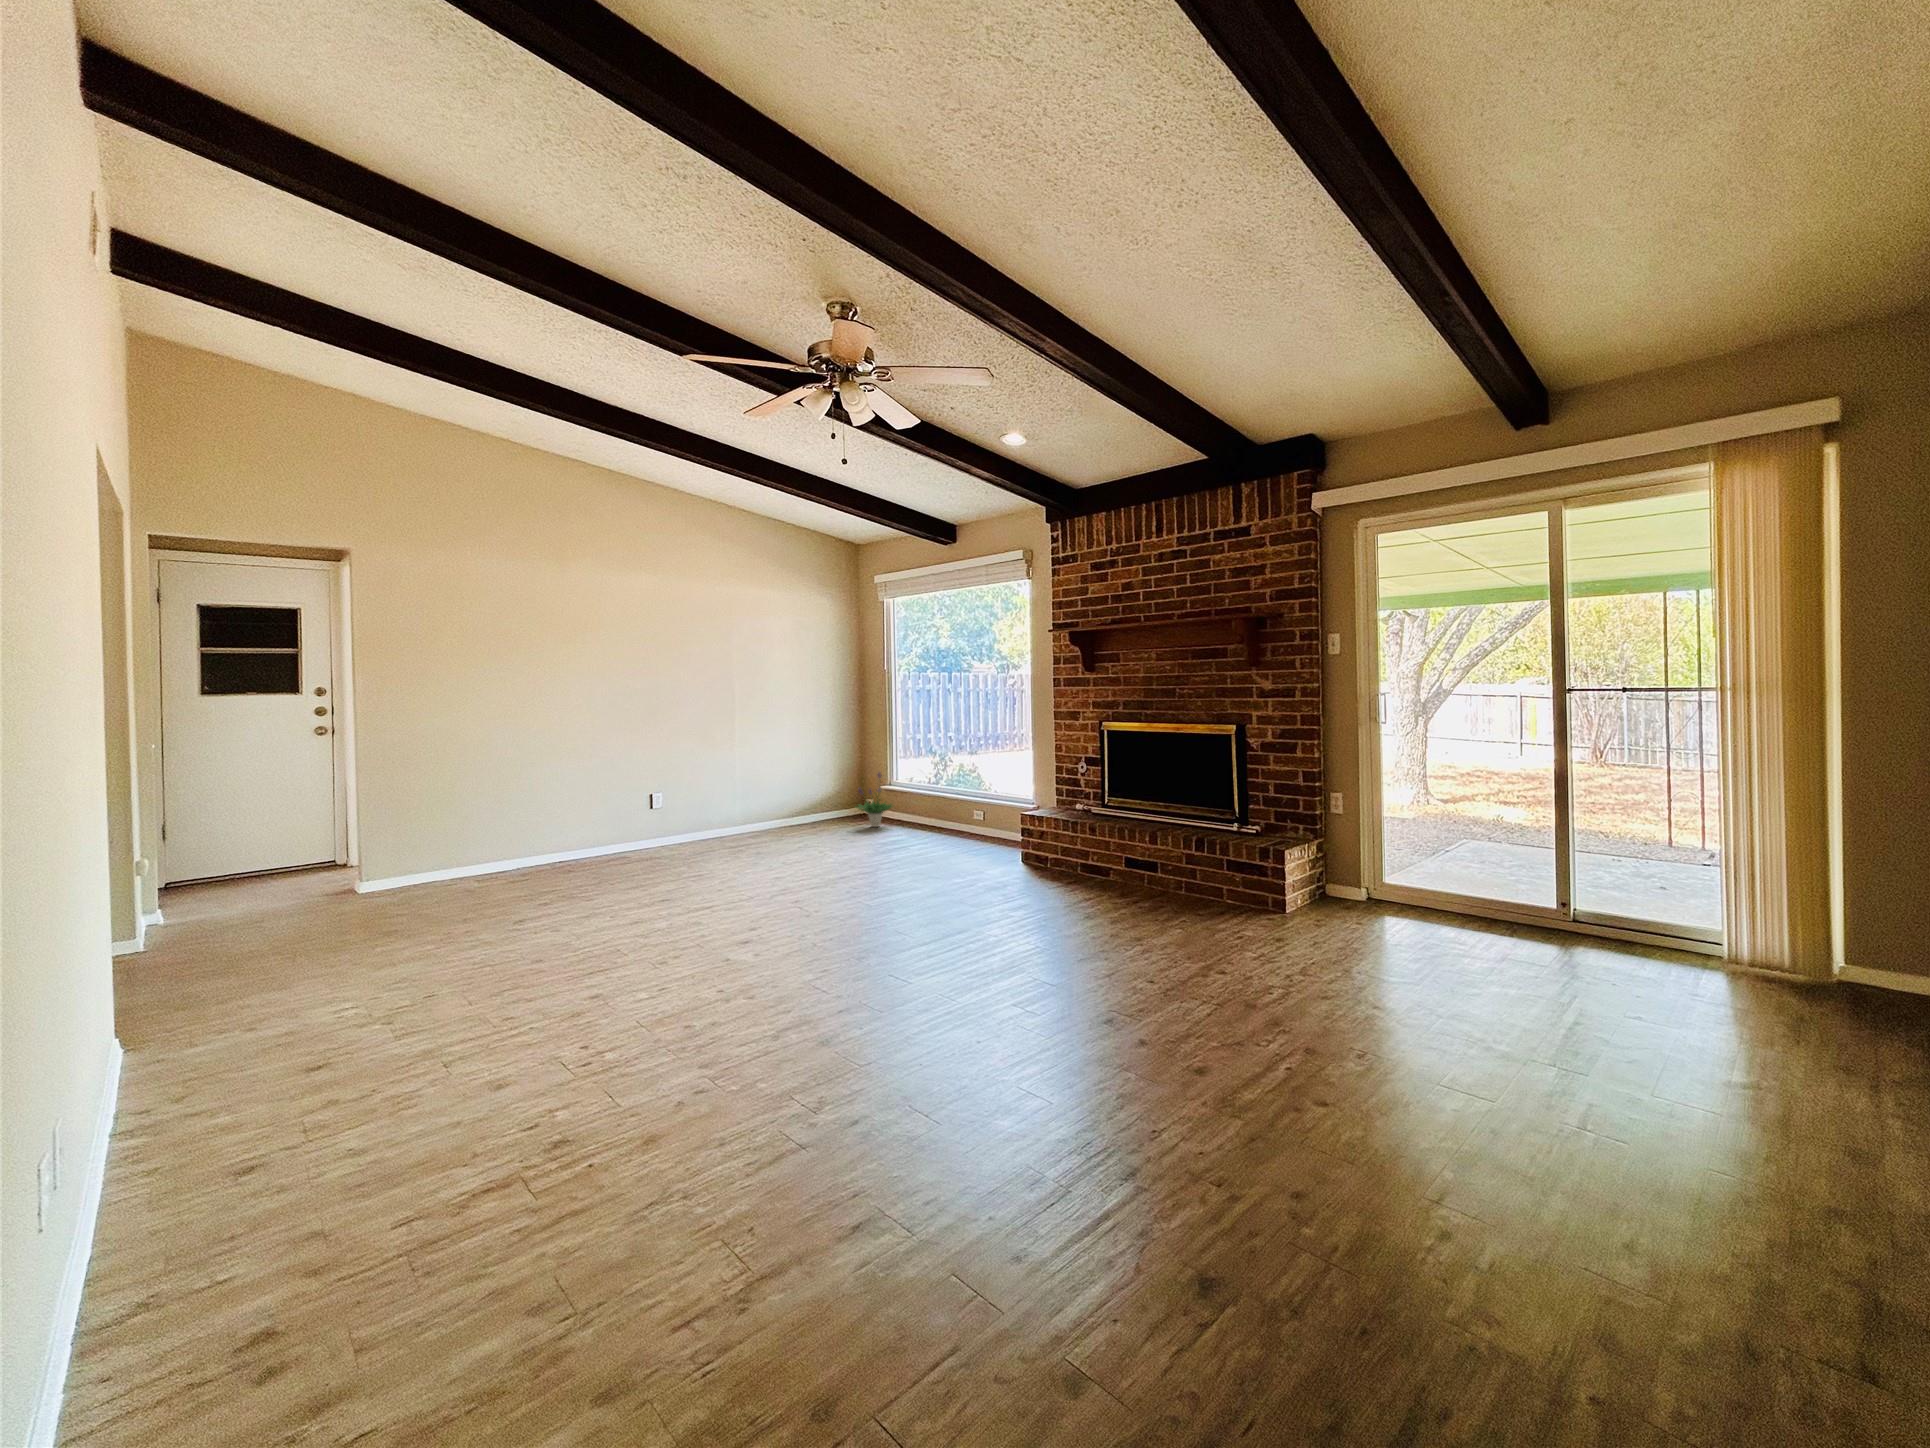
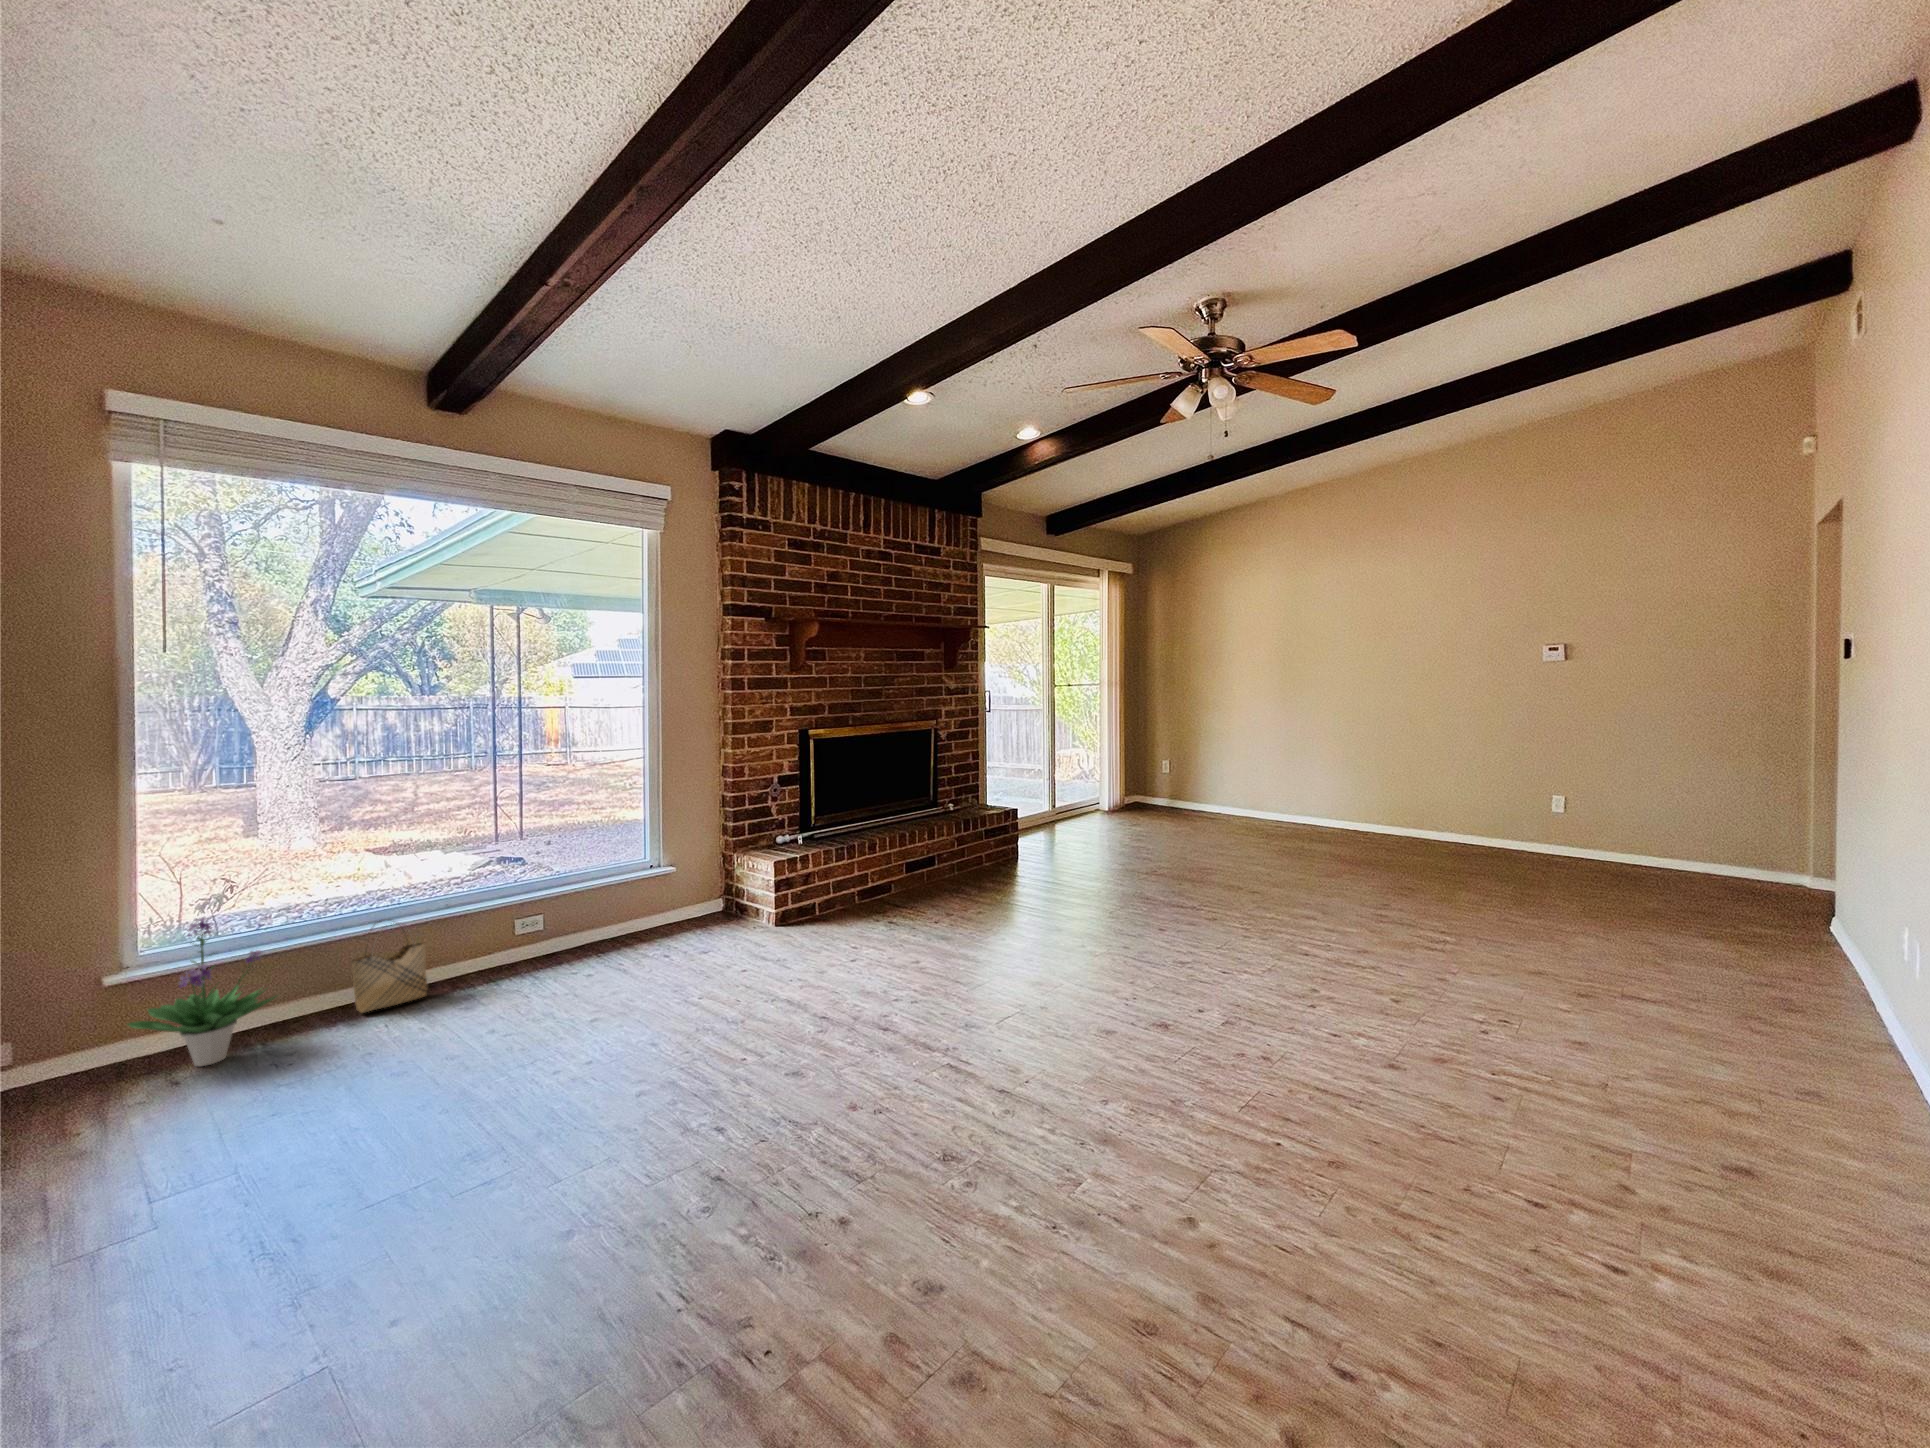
woven basket: none [908,792,933,832] -> present [351,923,428,1013]

